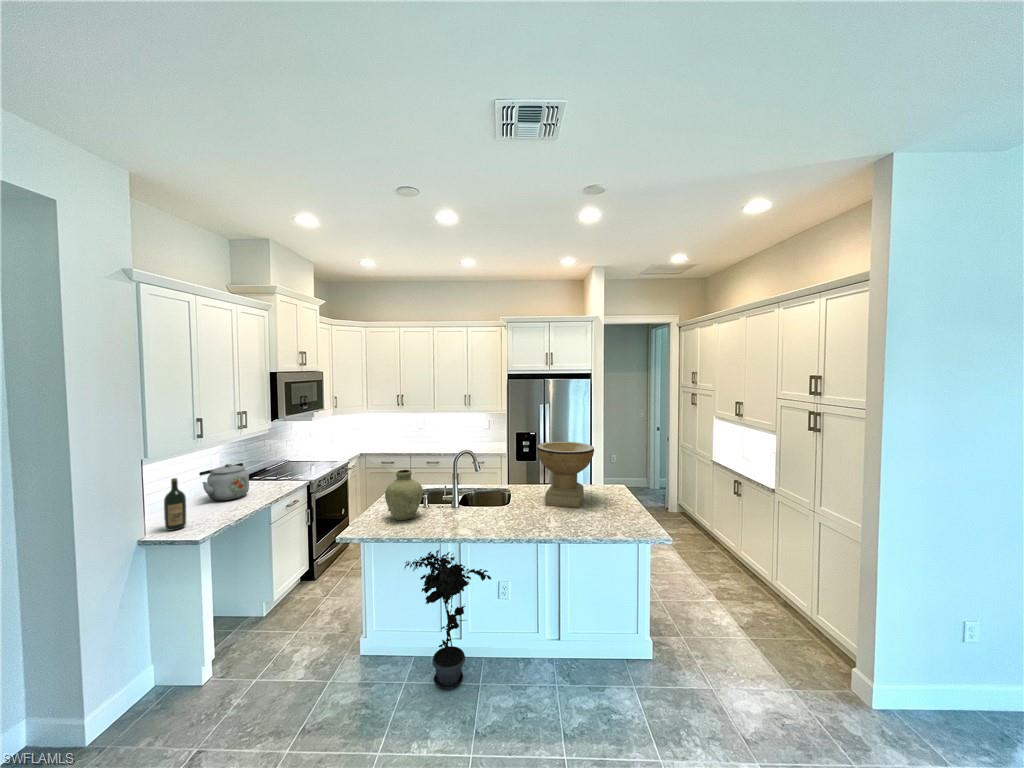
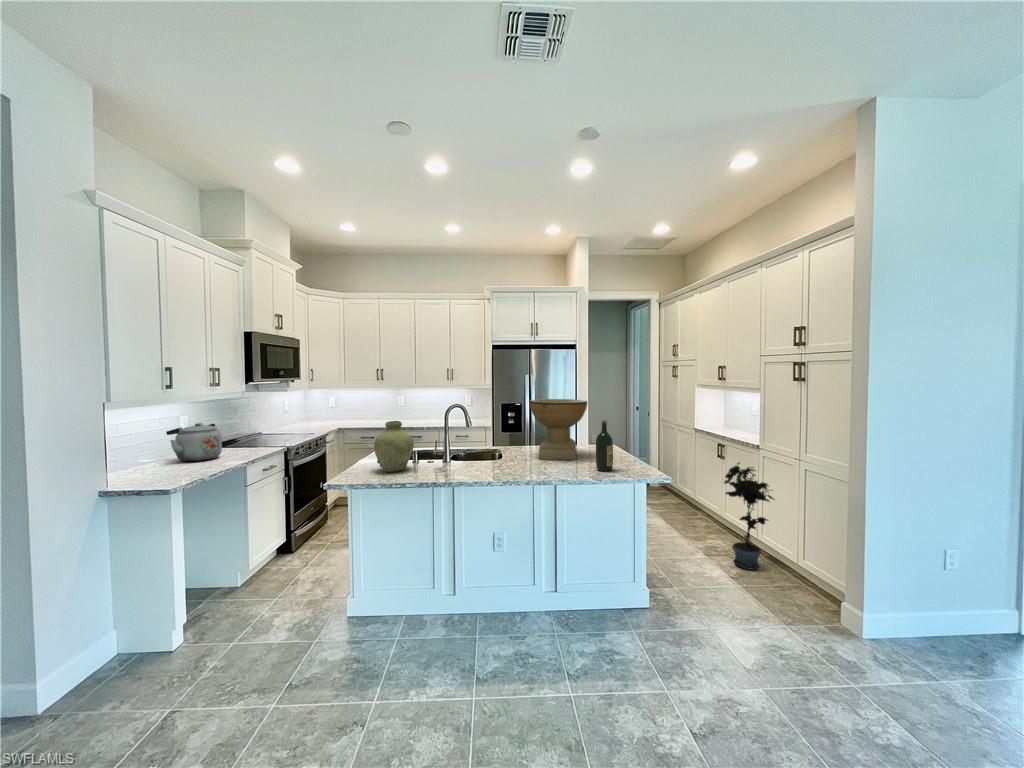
wine bottle: present [164,478,186,531] -> present [596,420,613,471]
potted plant: present [405,550,491,689] -> present [724,463,774,569]

